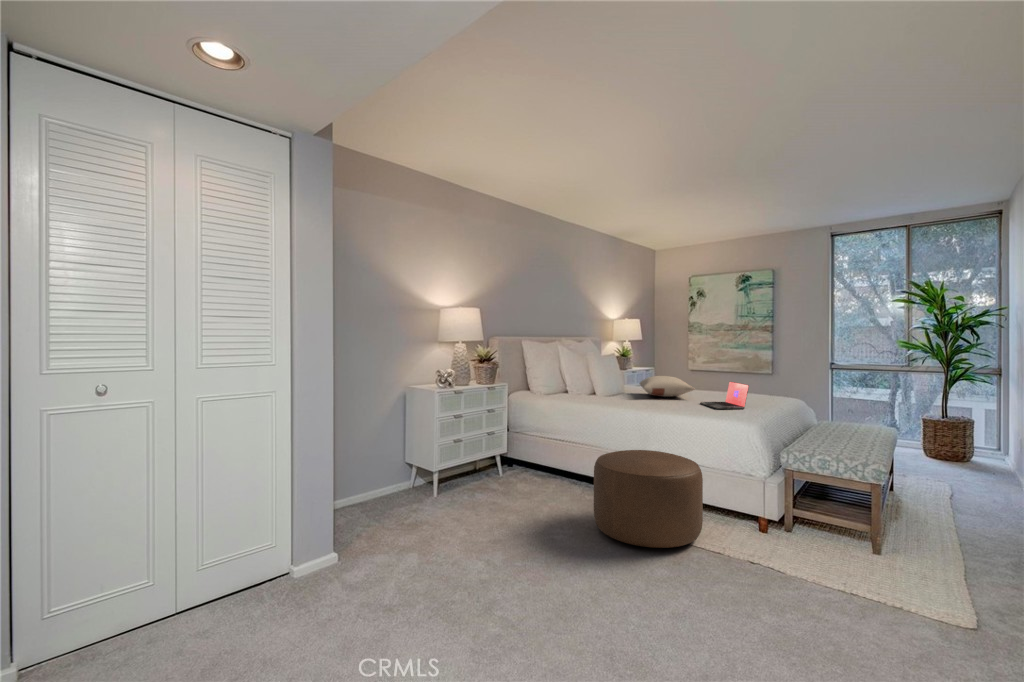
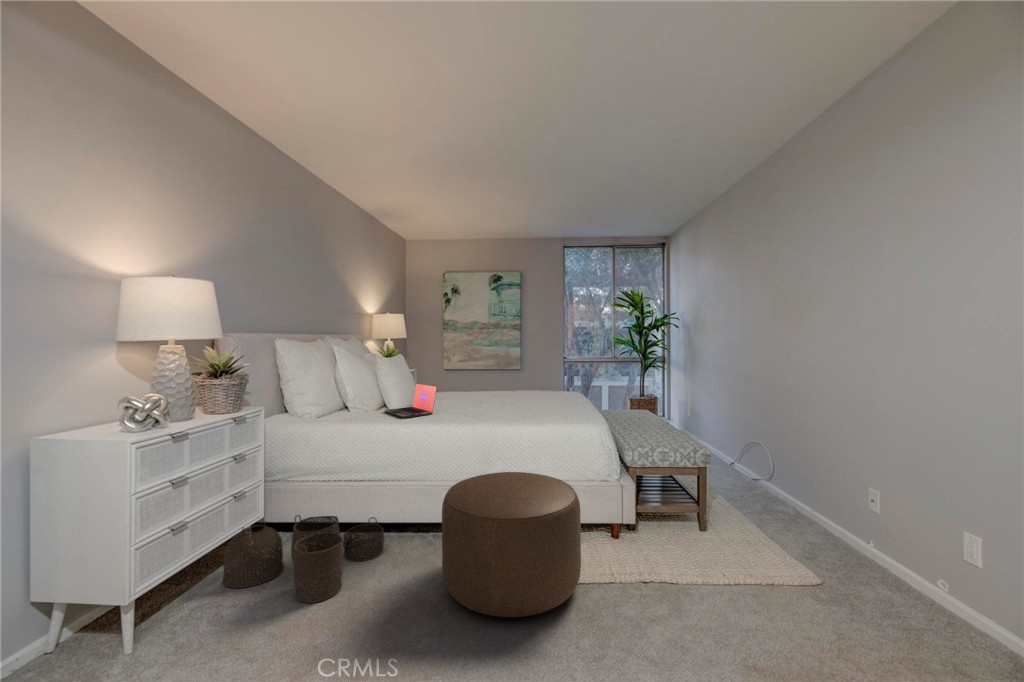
pillow: present [640,376,694,397] -> none [432,376,501,400]
laptop: present [700,382,749,409] -> present [385,383,437,418]
woven basket: none [480,457,575,508] -> present [222,515,384,603]

